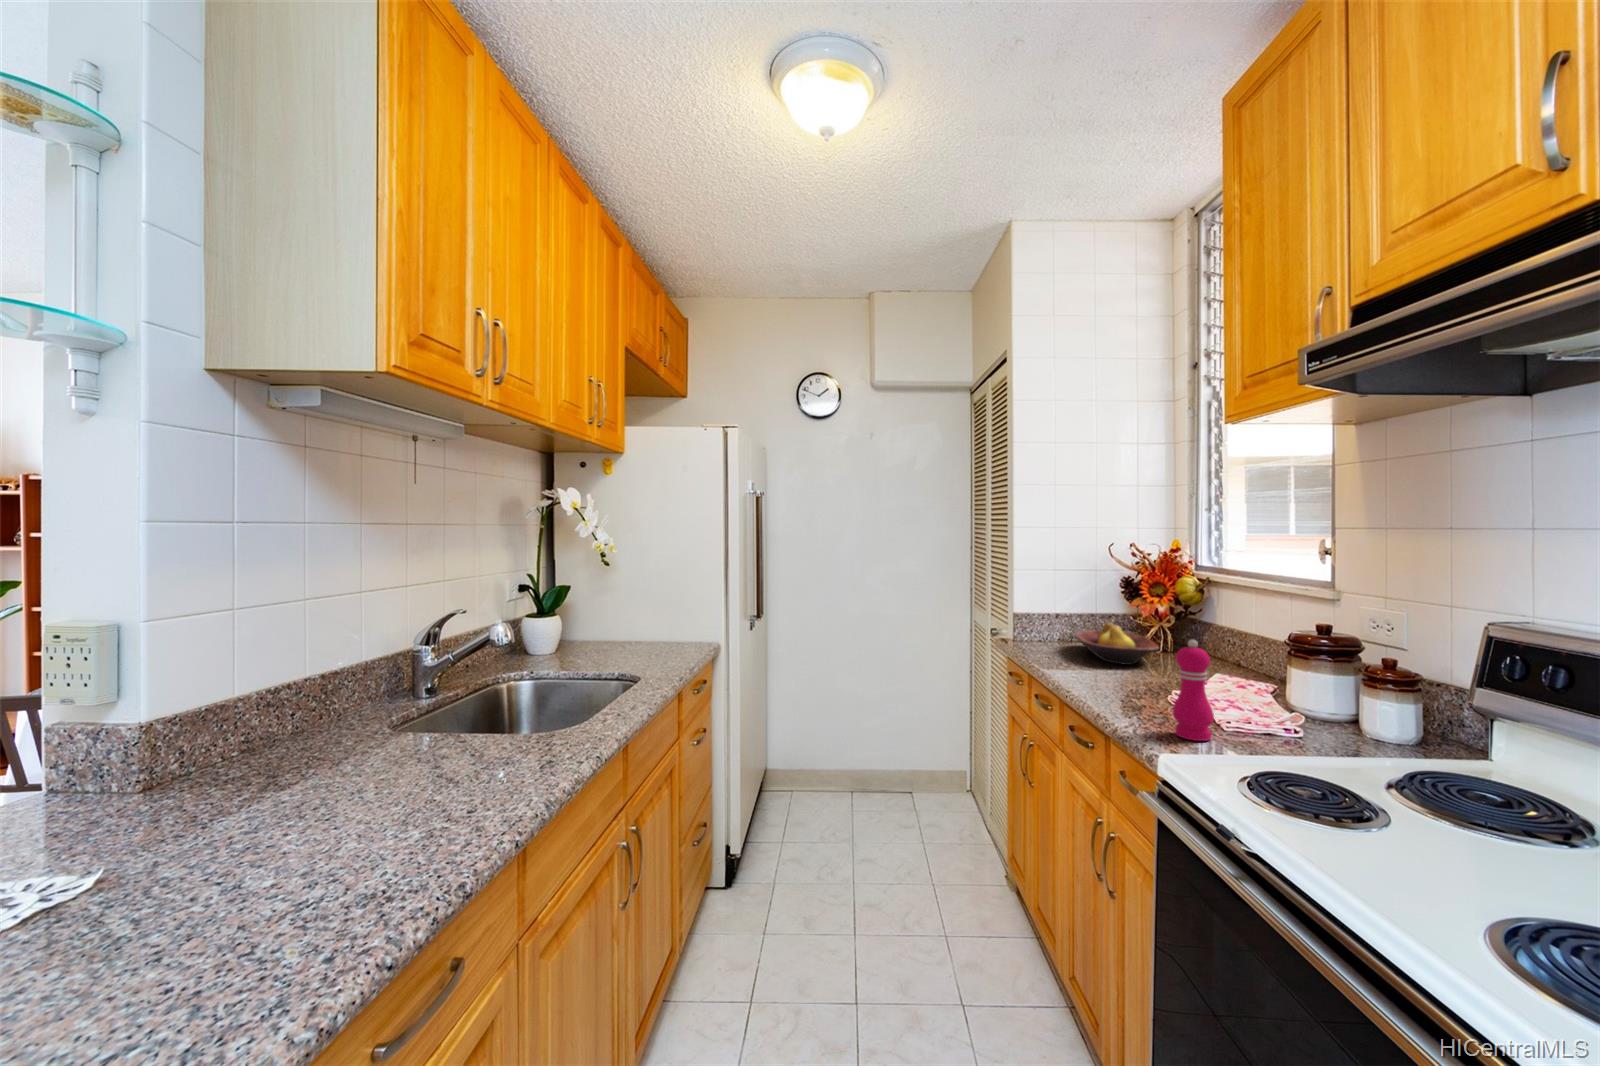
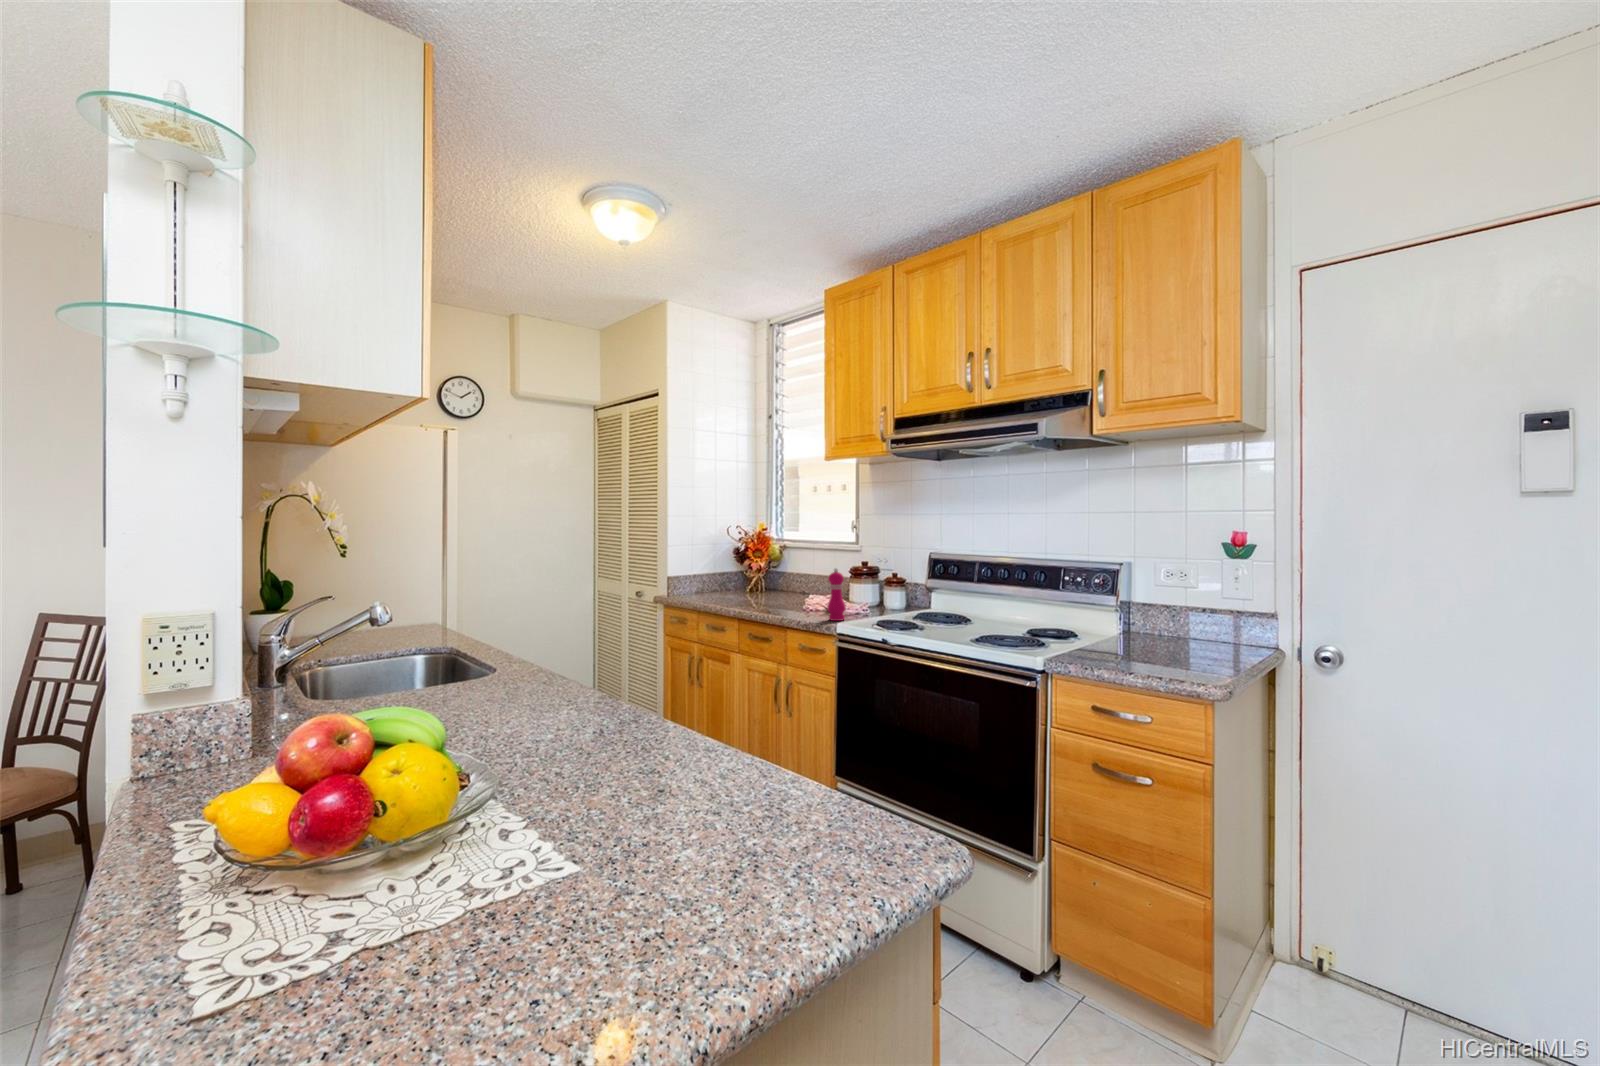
fruit bowl: present [1075,622,1159,665] -> none [713,577,773,602]

